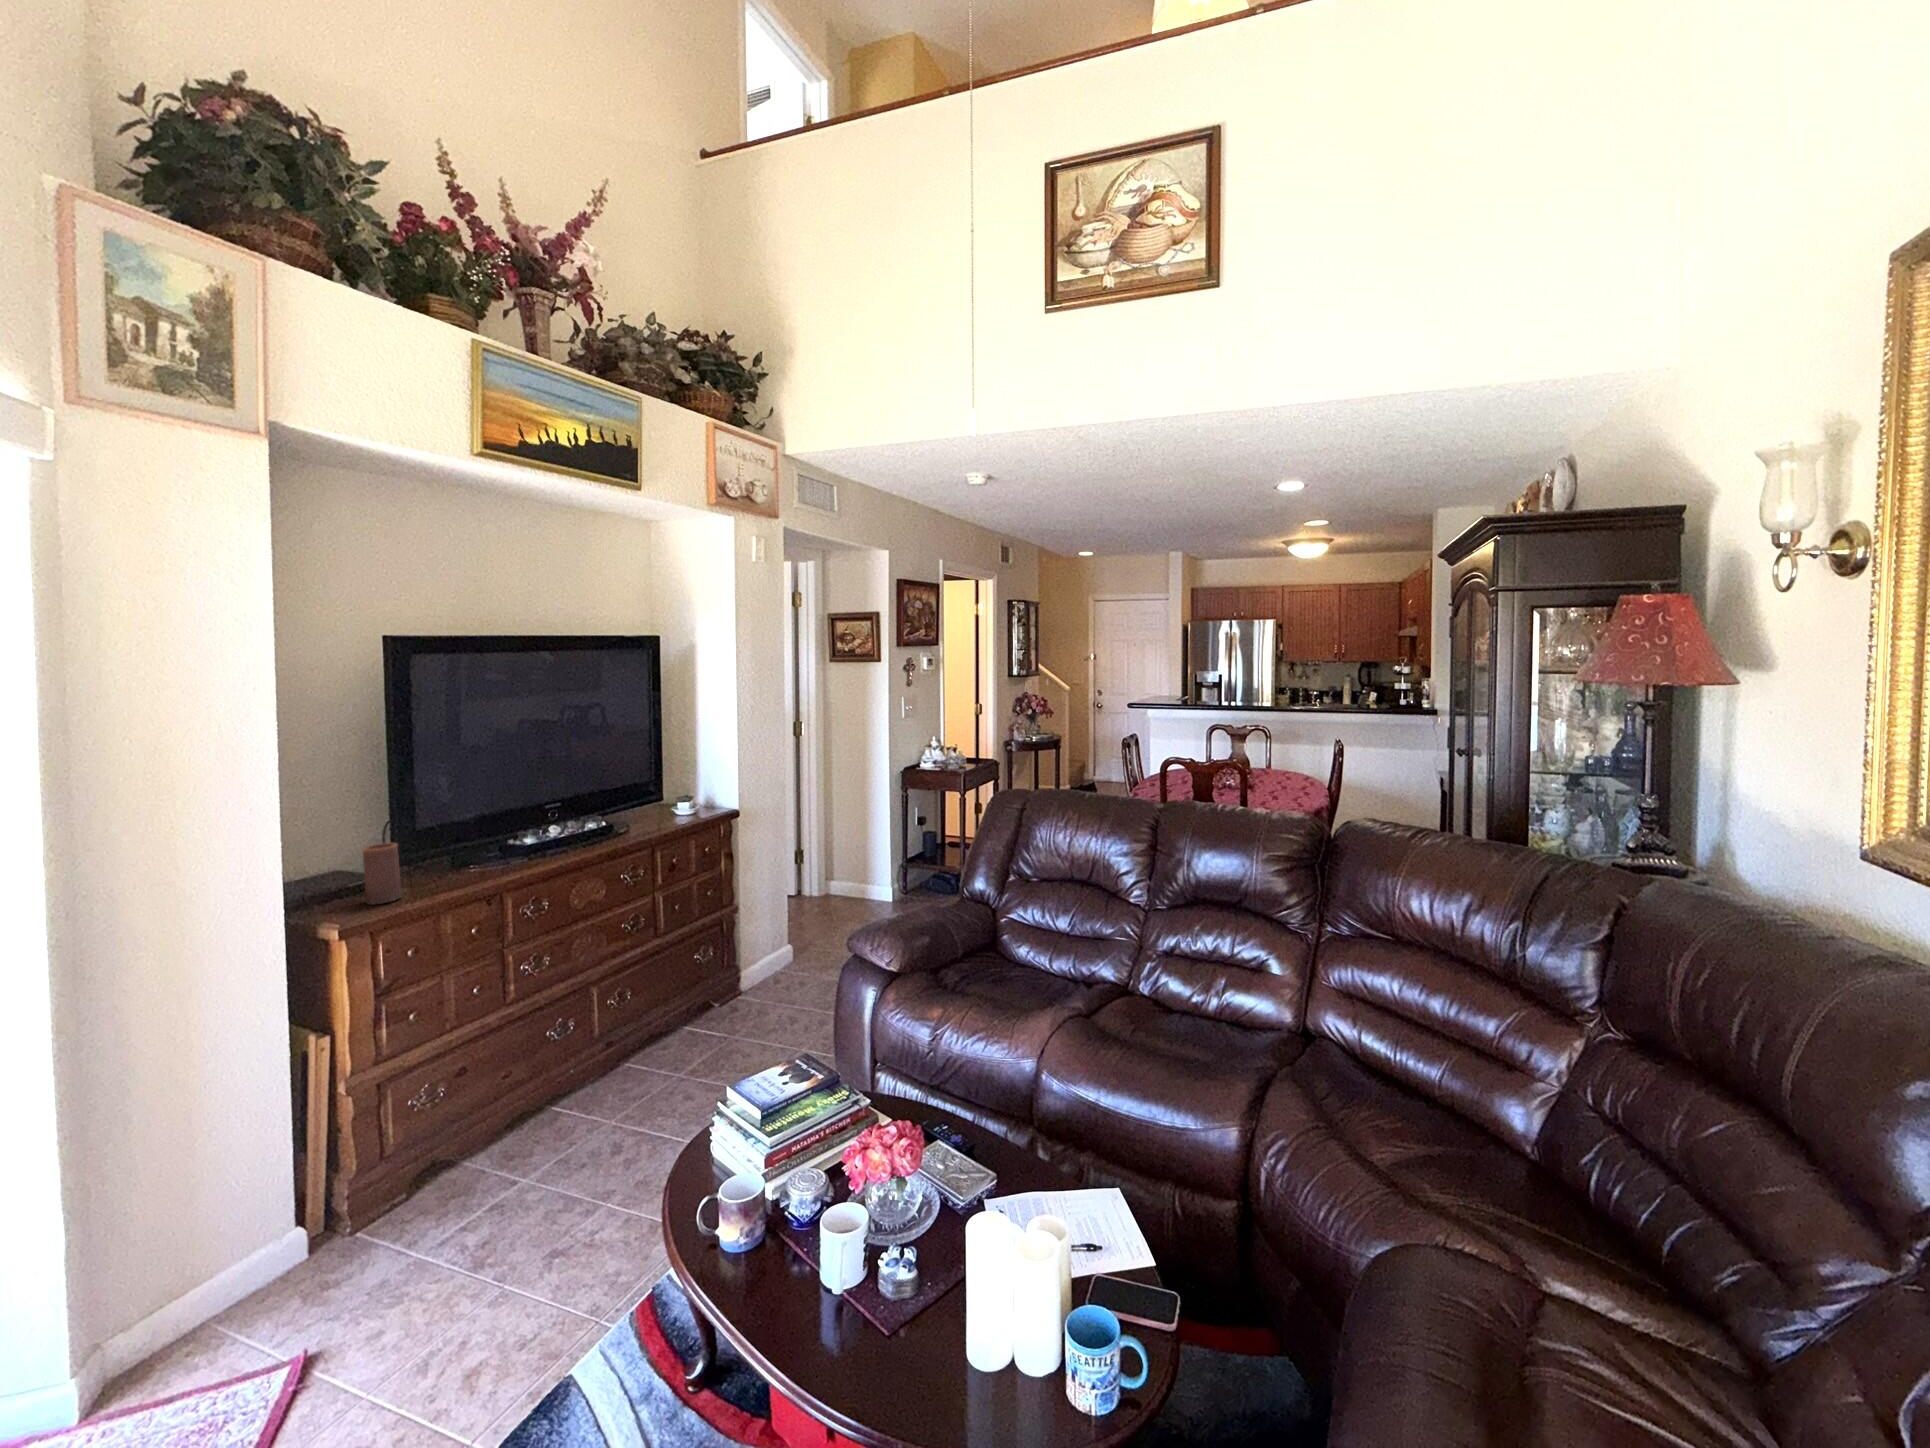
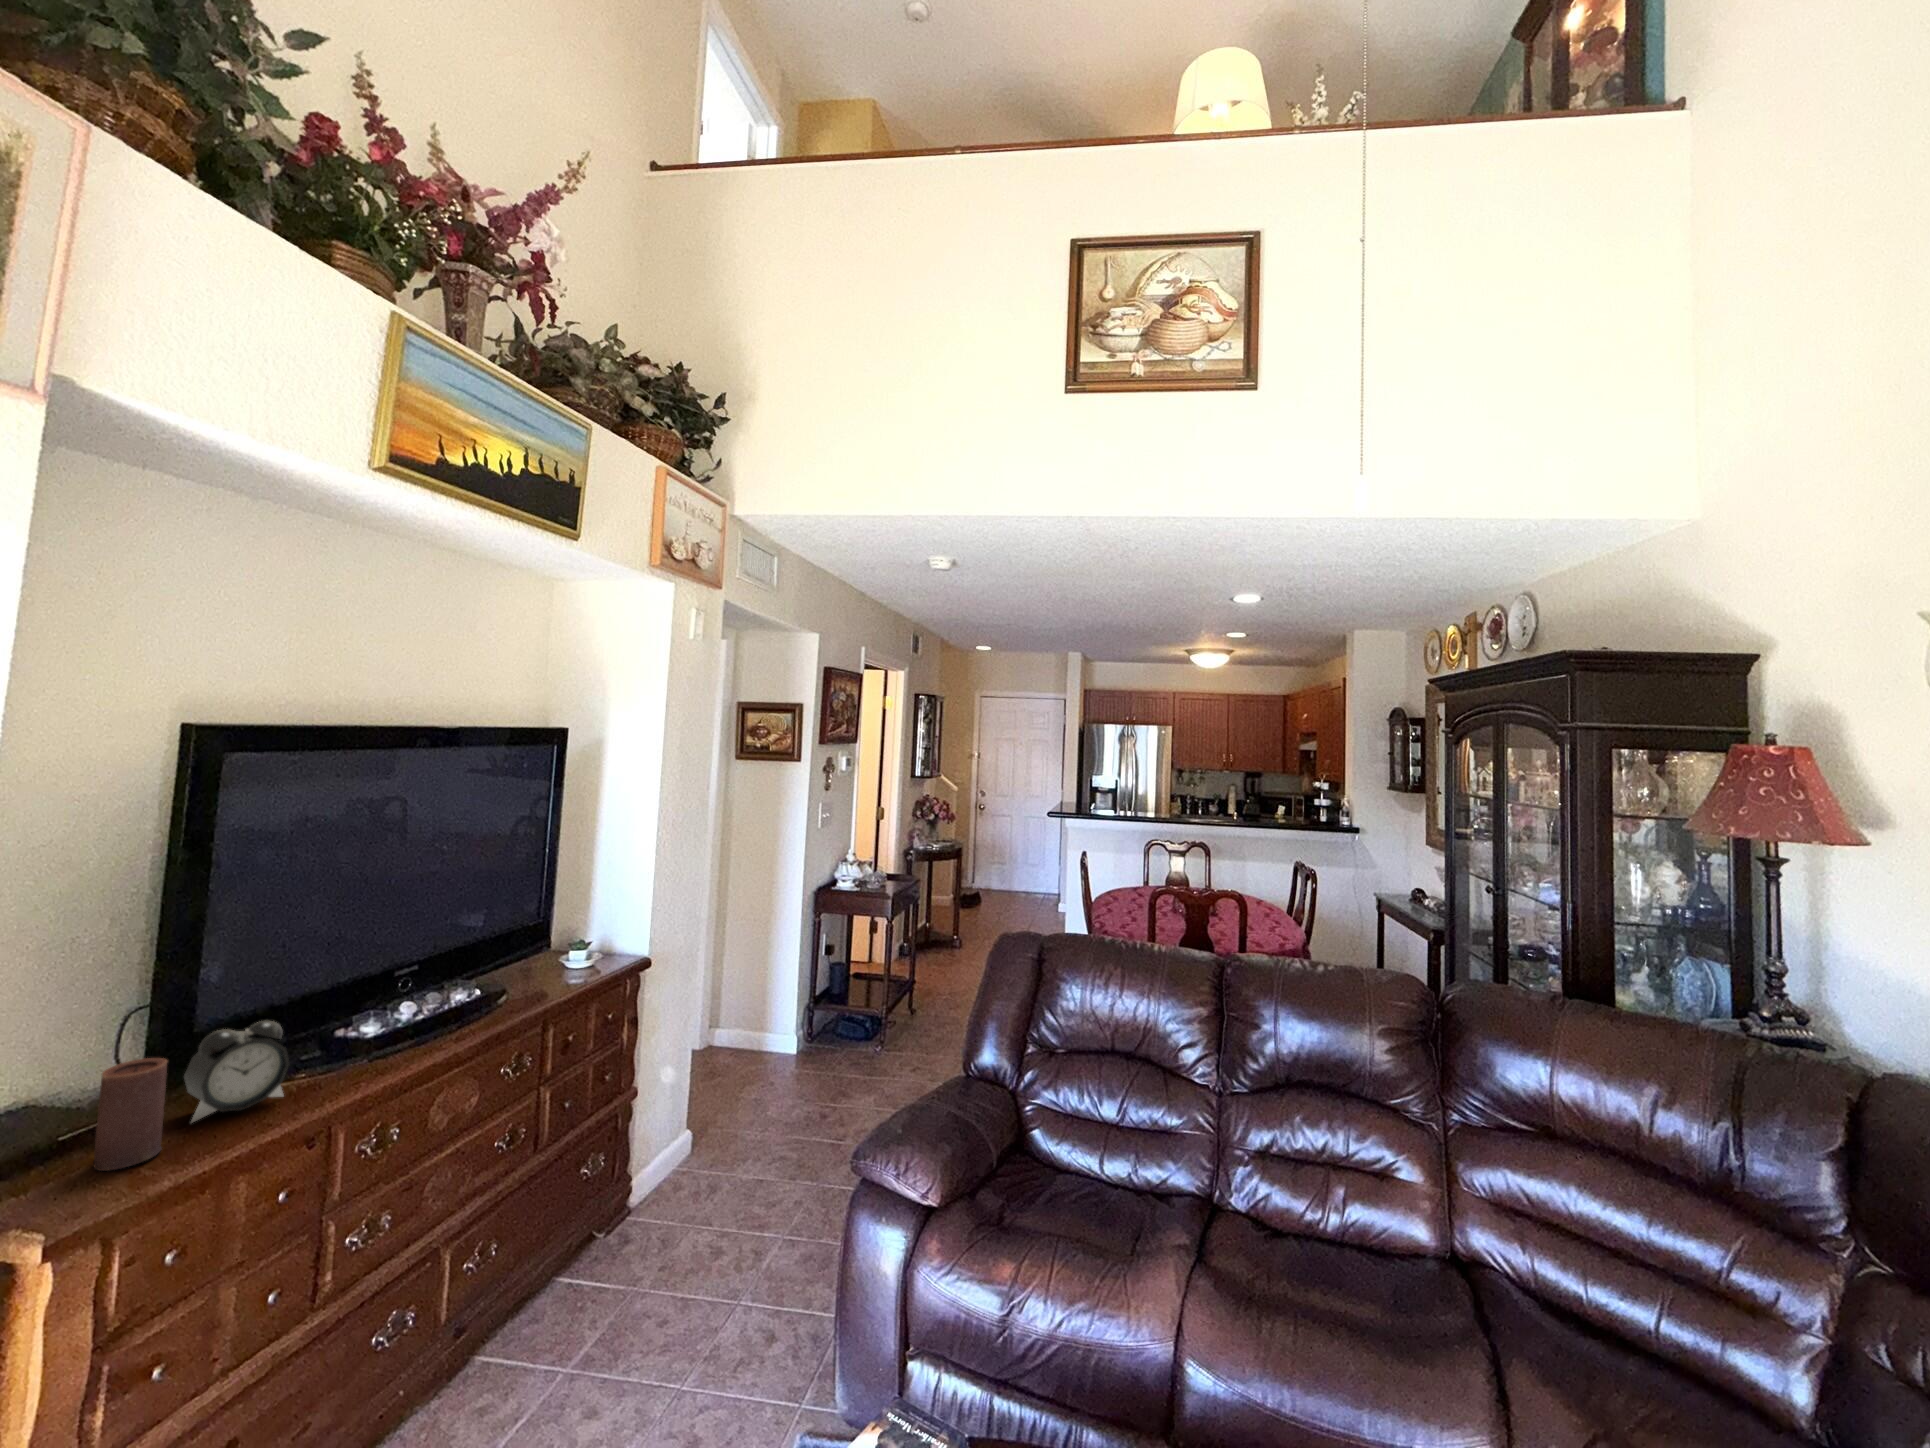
alarm clock: none [415,828,474,886] -> present [184,1021,290,1122]

